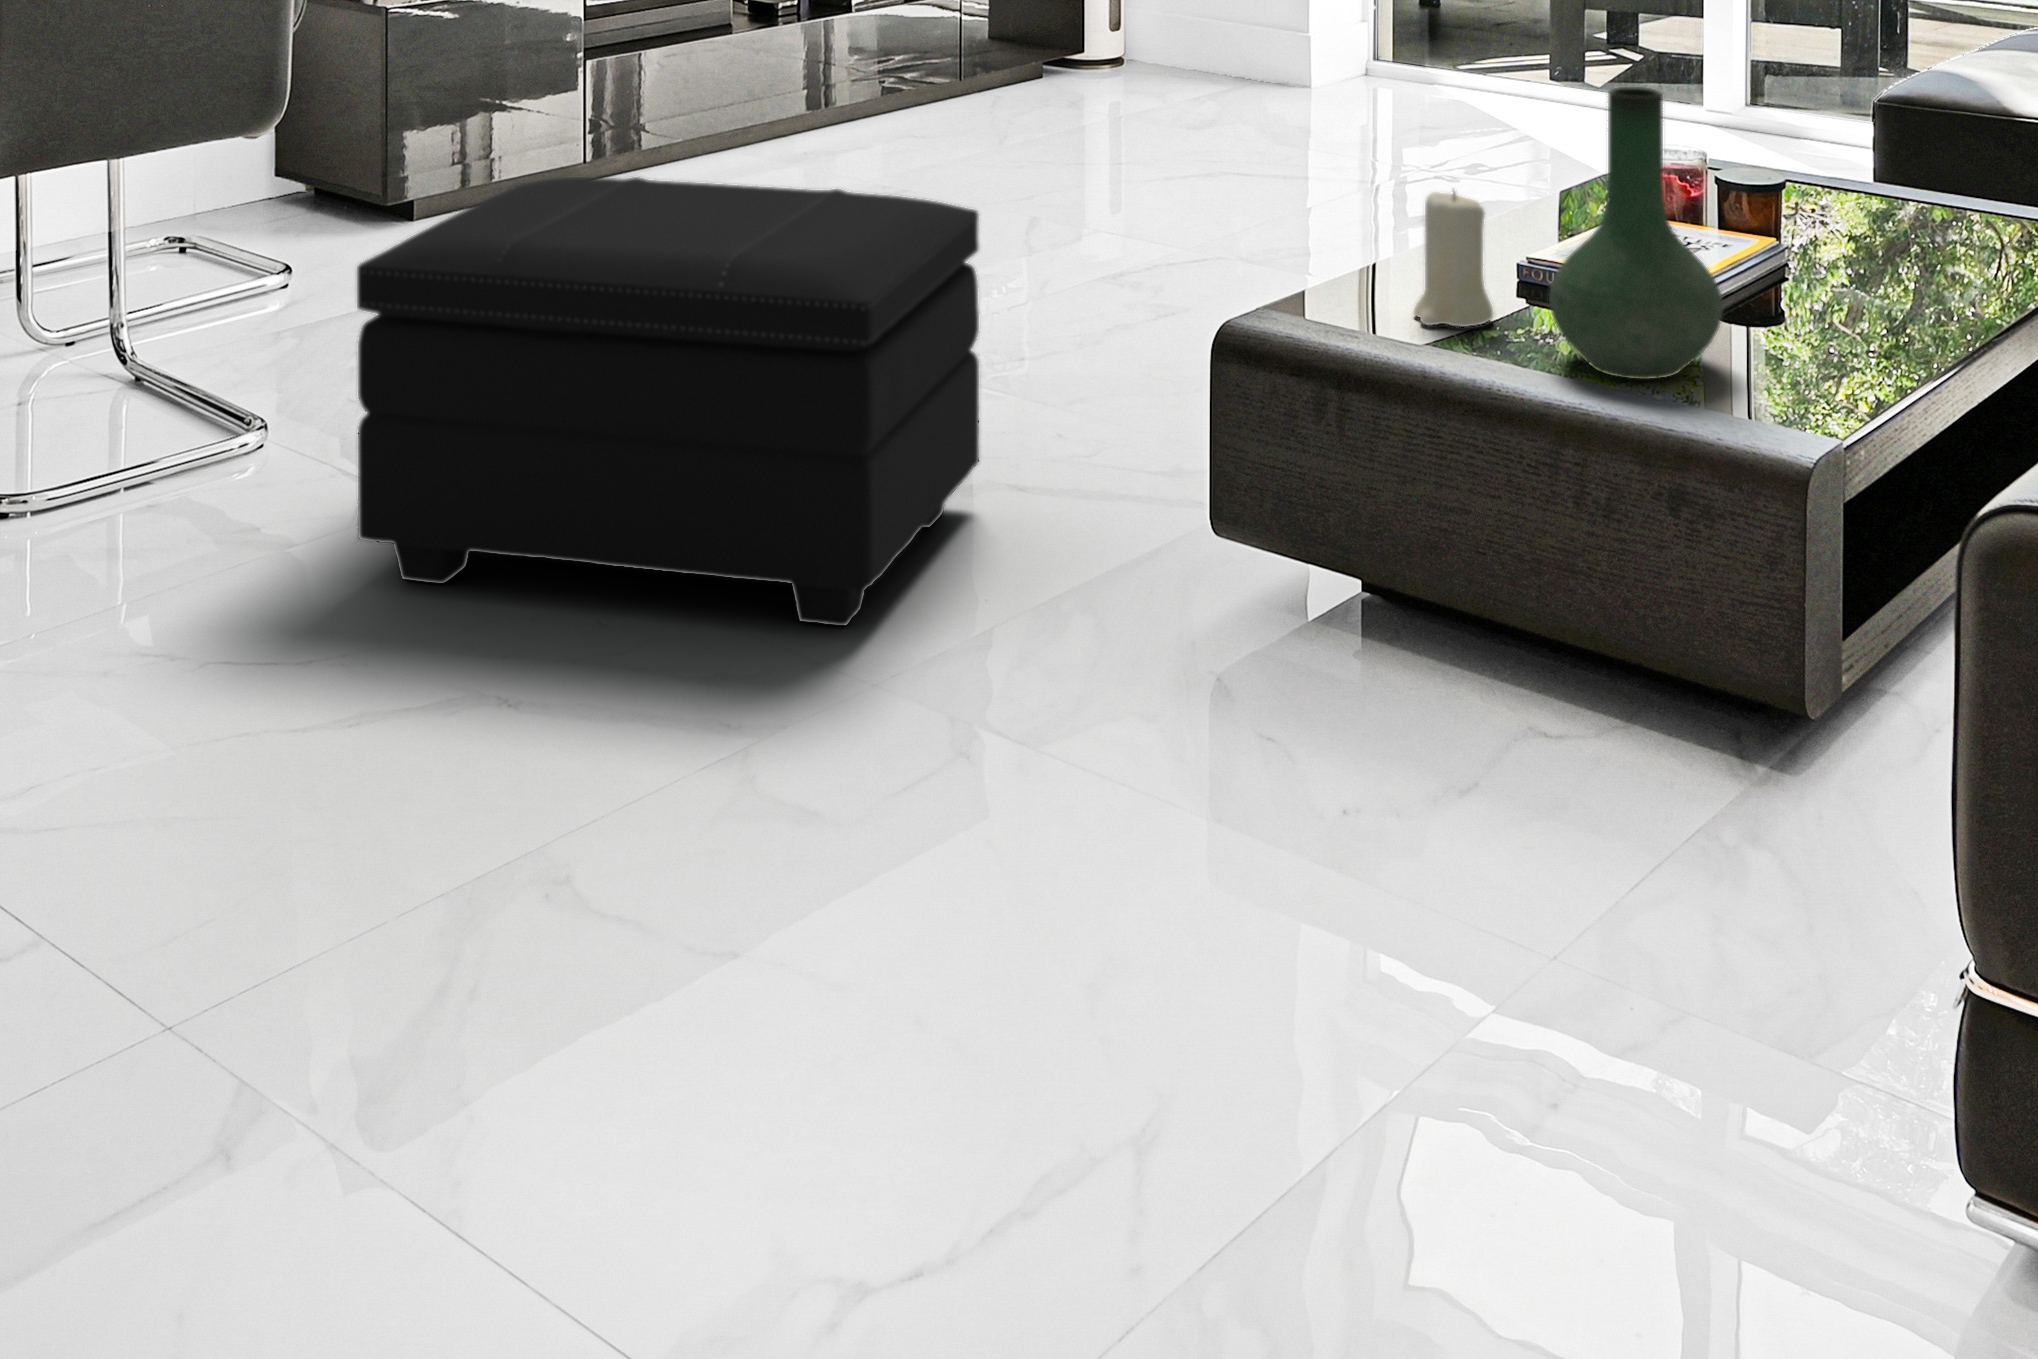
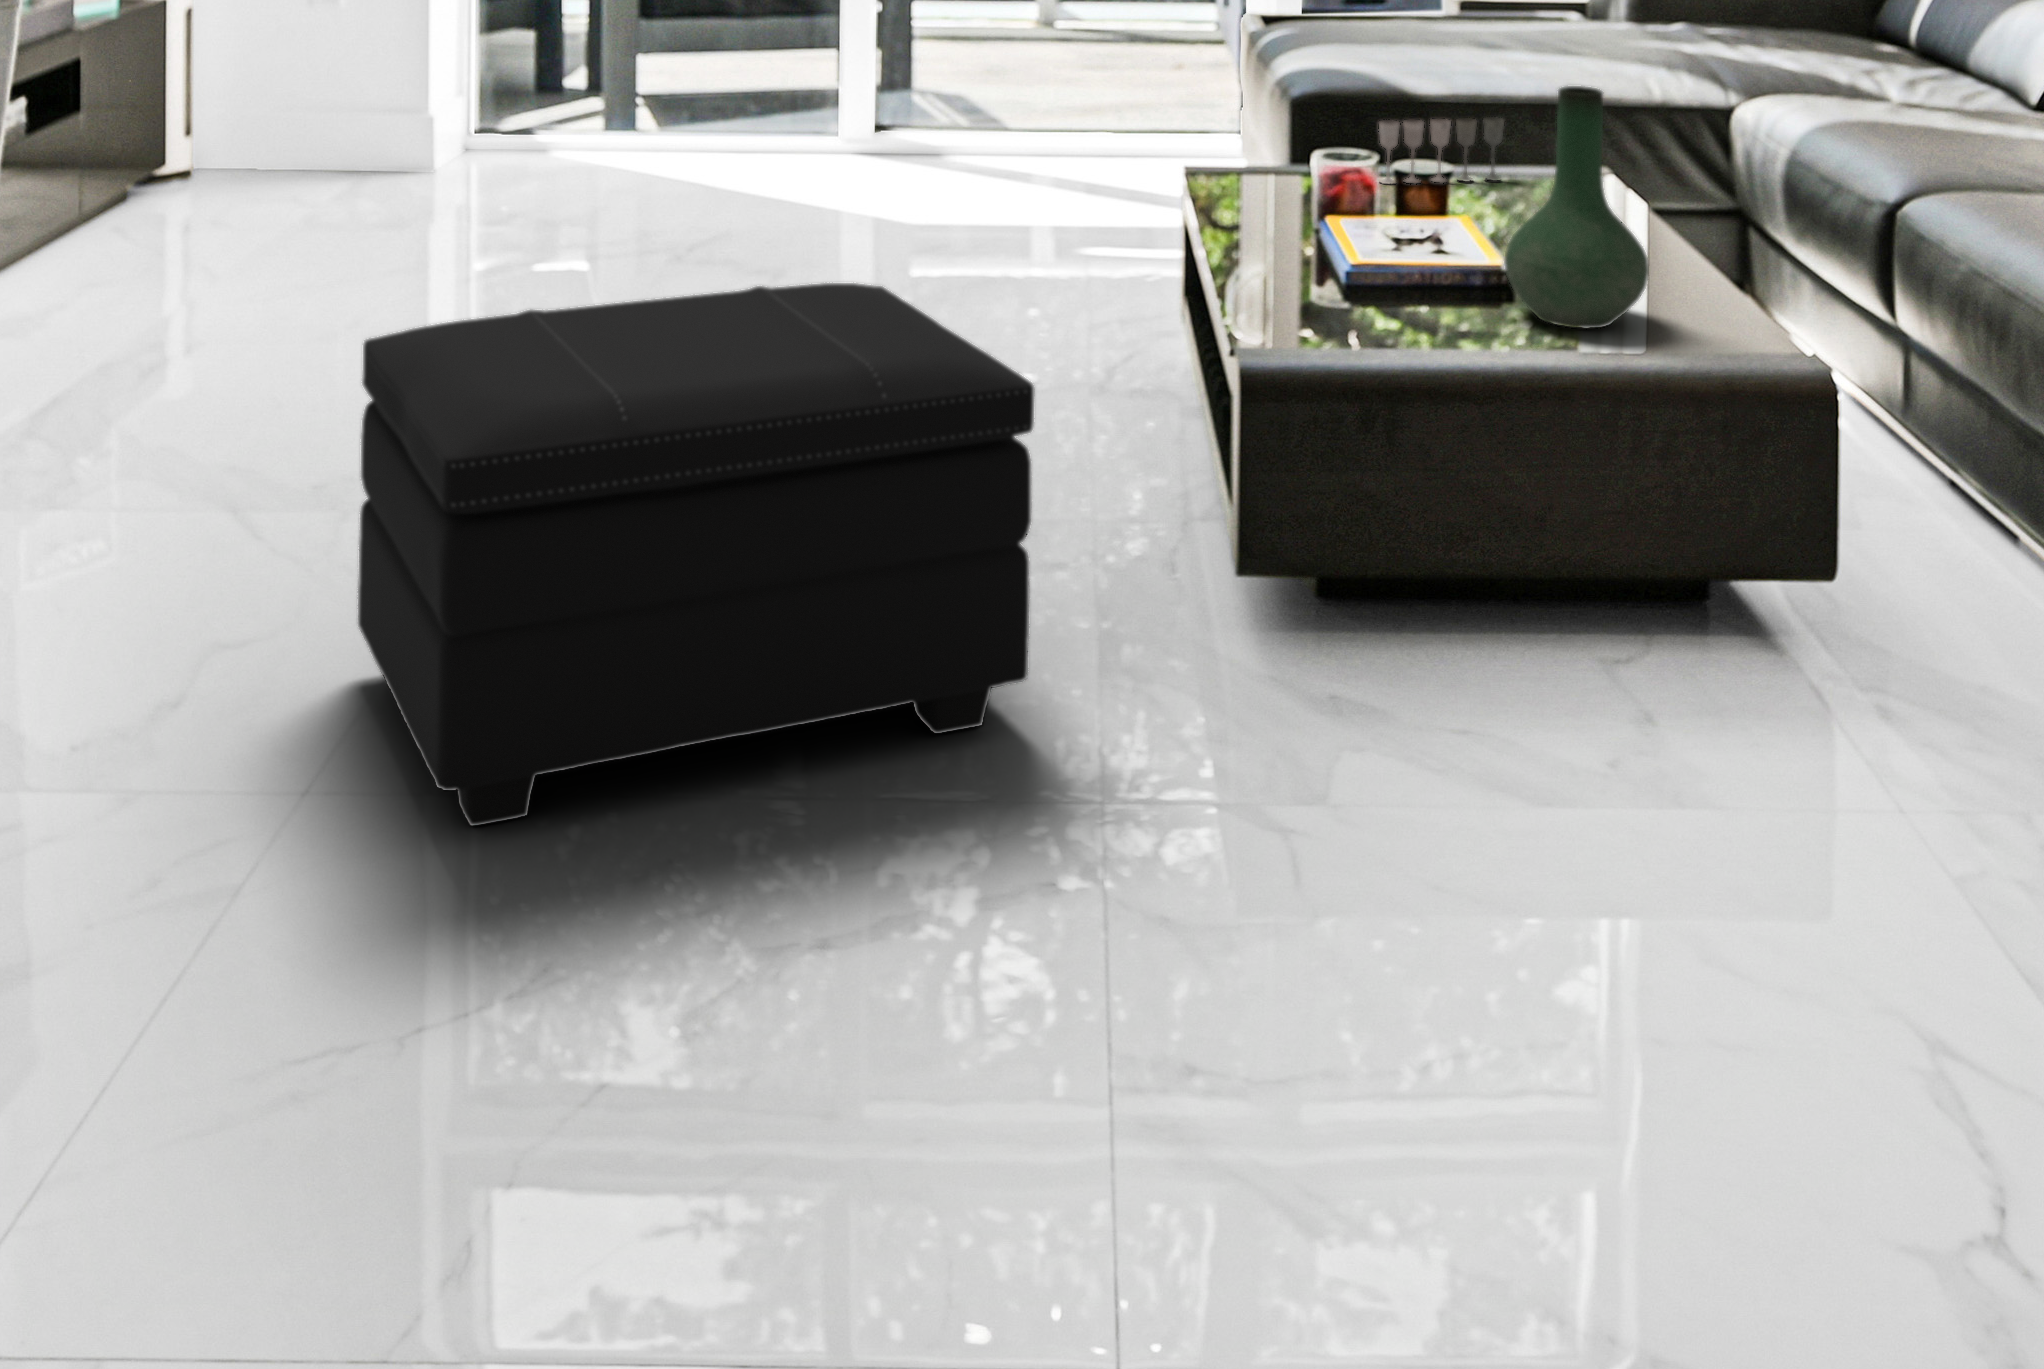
wine glass: none [1804,136,1976,228] -> present [1379,117,1504,184]
candle: present [1414,192,1493,327] -> none [1357,194,1425,317]

